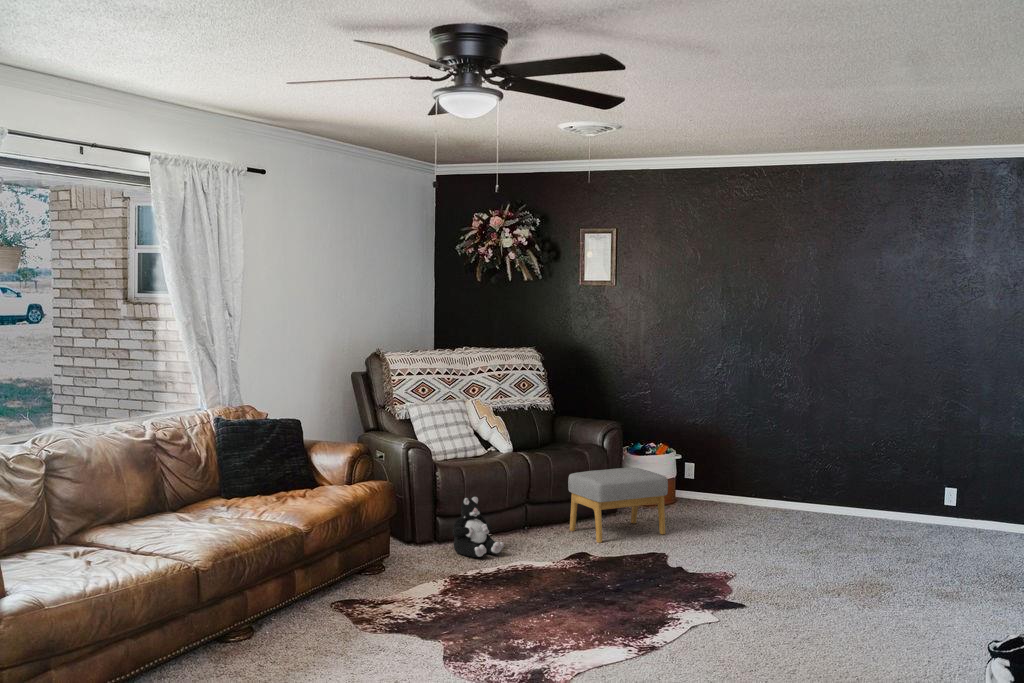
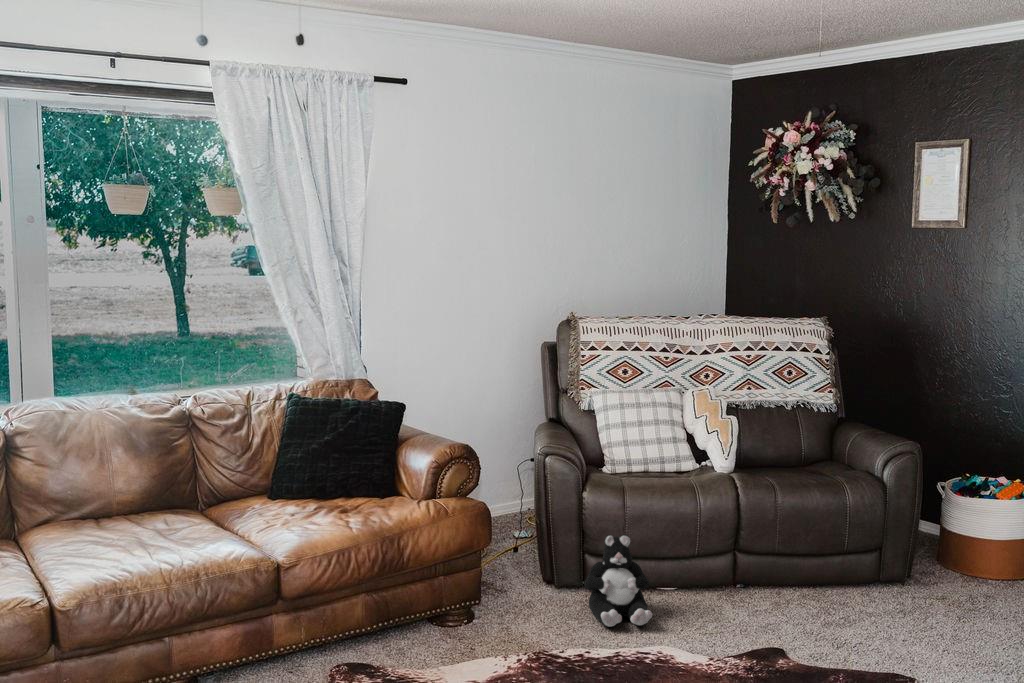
footstool: present [568,468,668,543] -> none [803,516,966,641]

